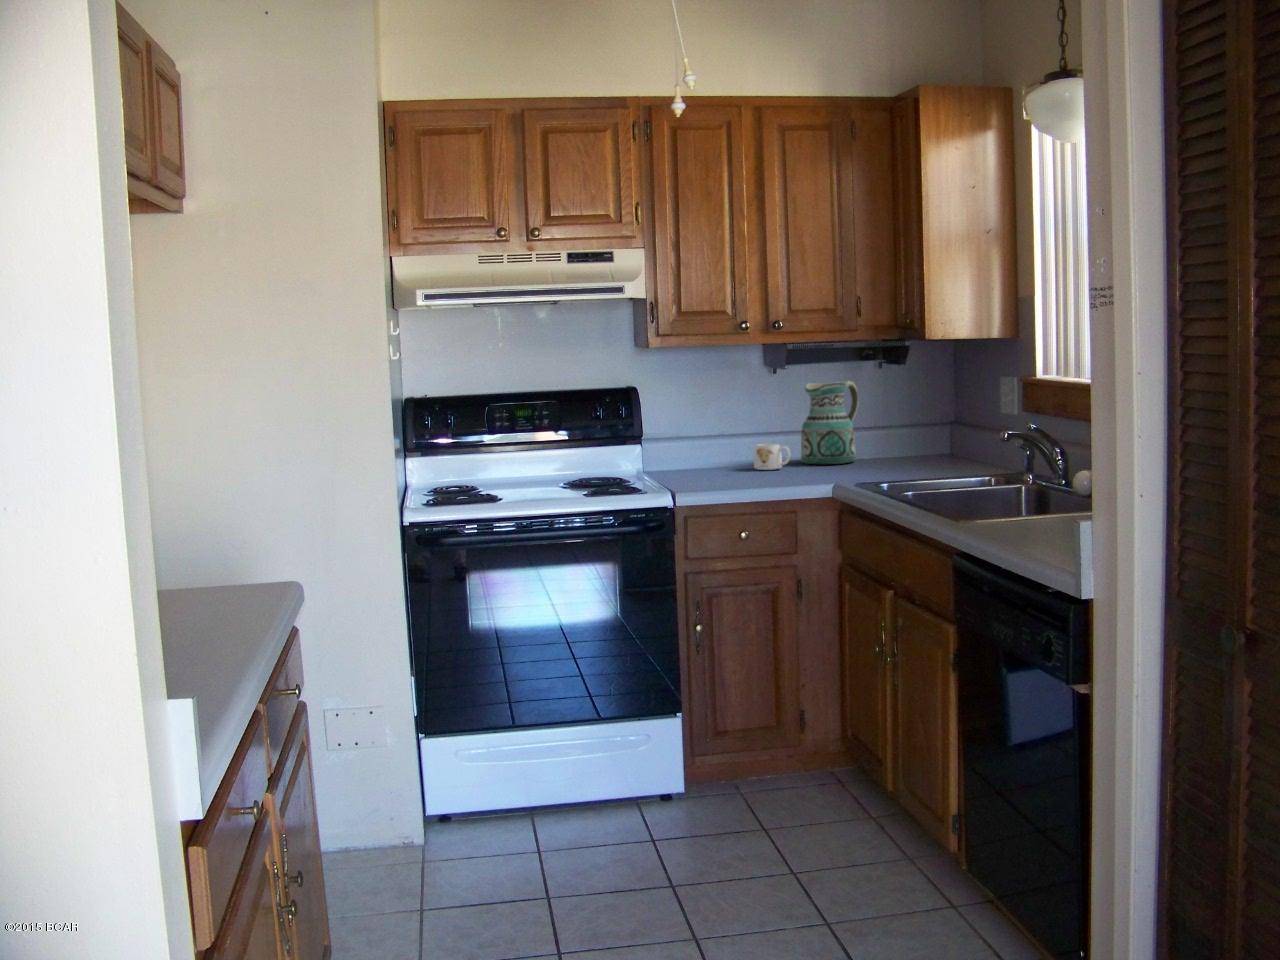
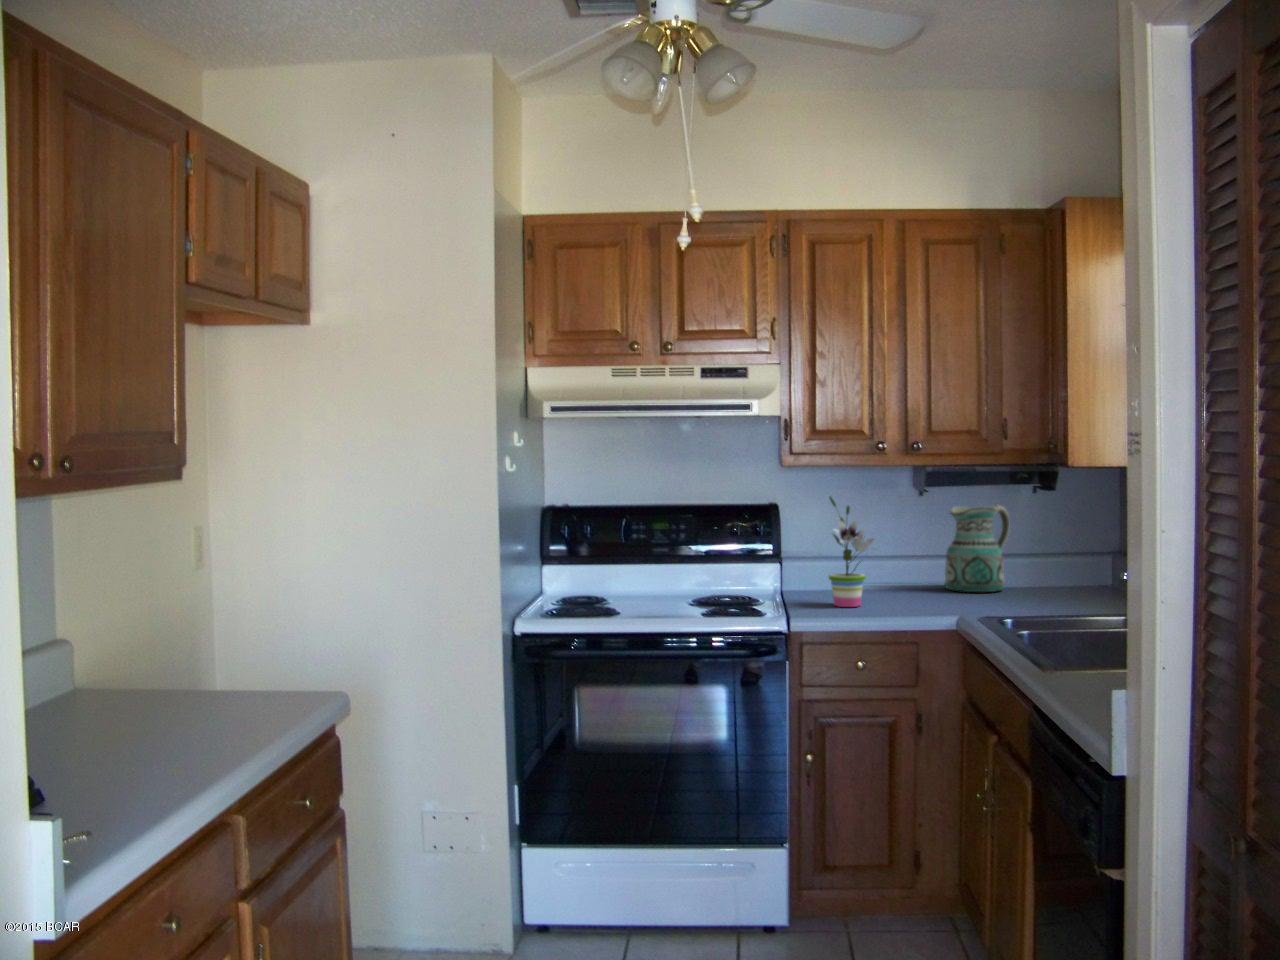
potted plant: none [696,377,743,483] -> present [829,497,874,607]
mug: present [754,444,791,470] -> none [892,567,931,595]

